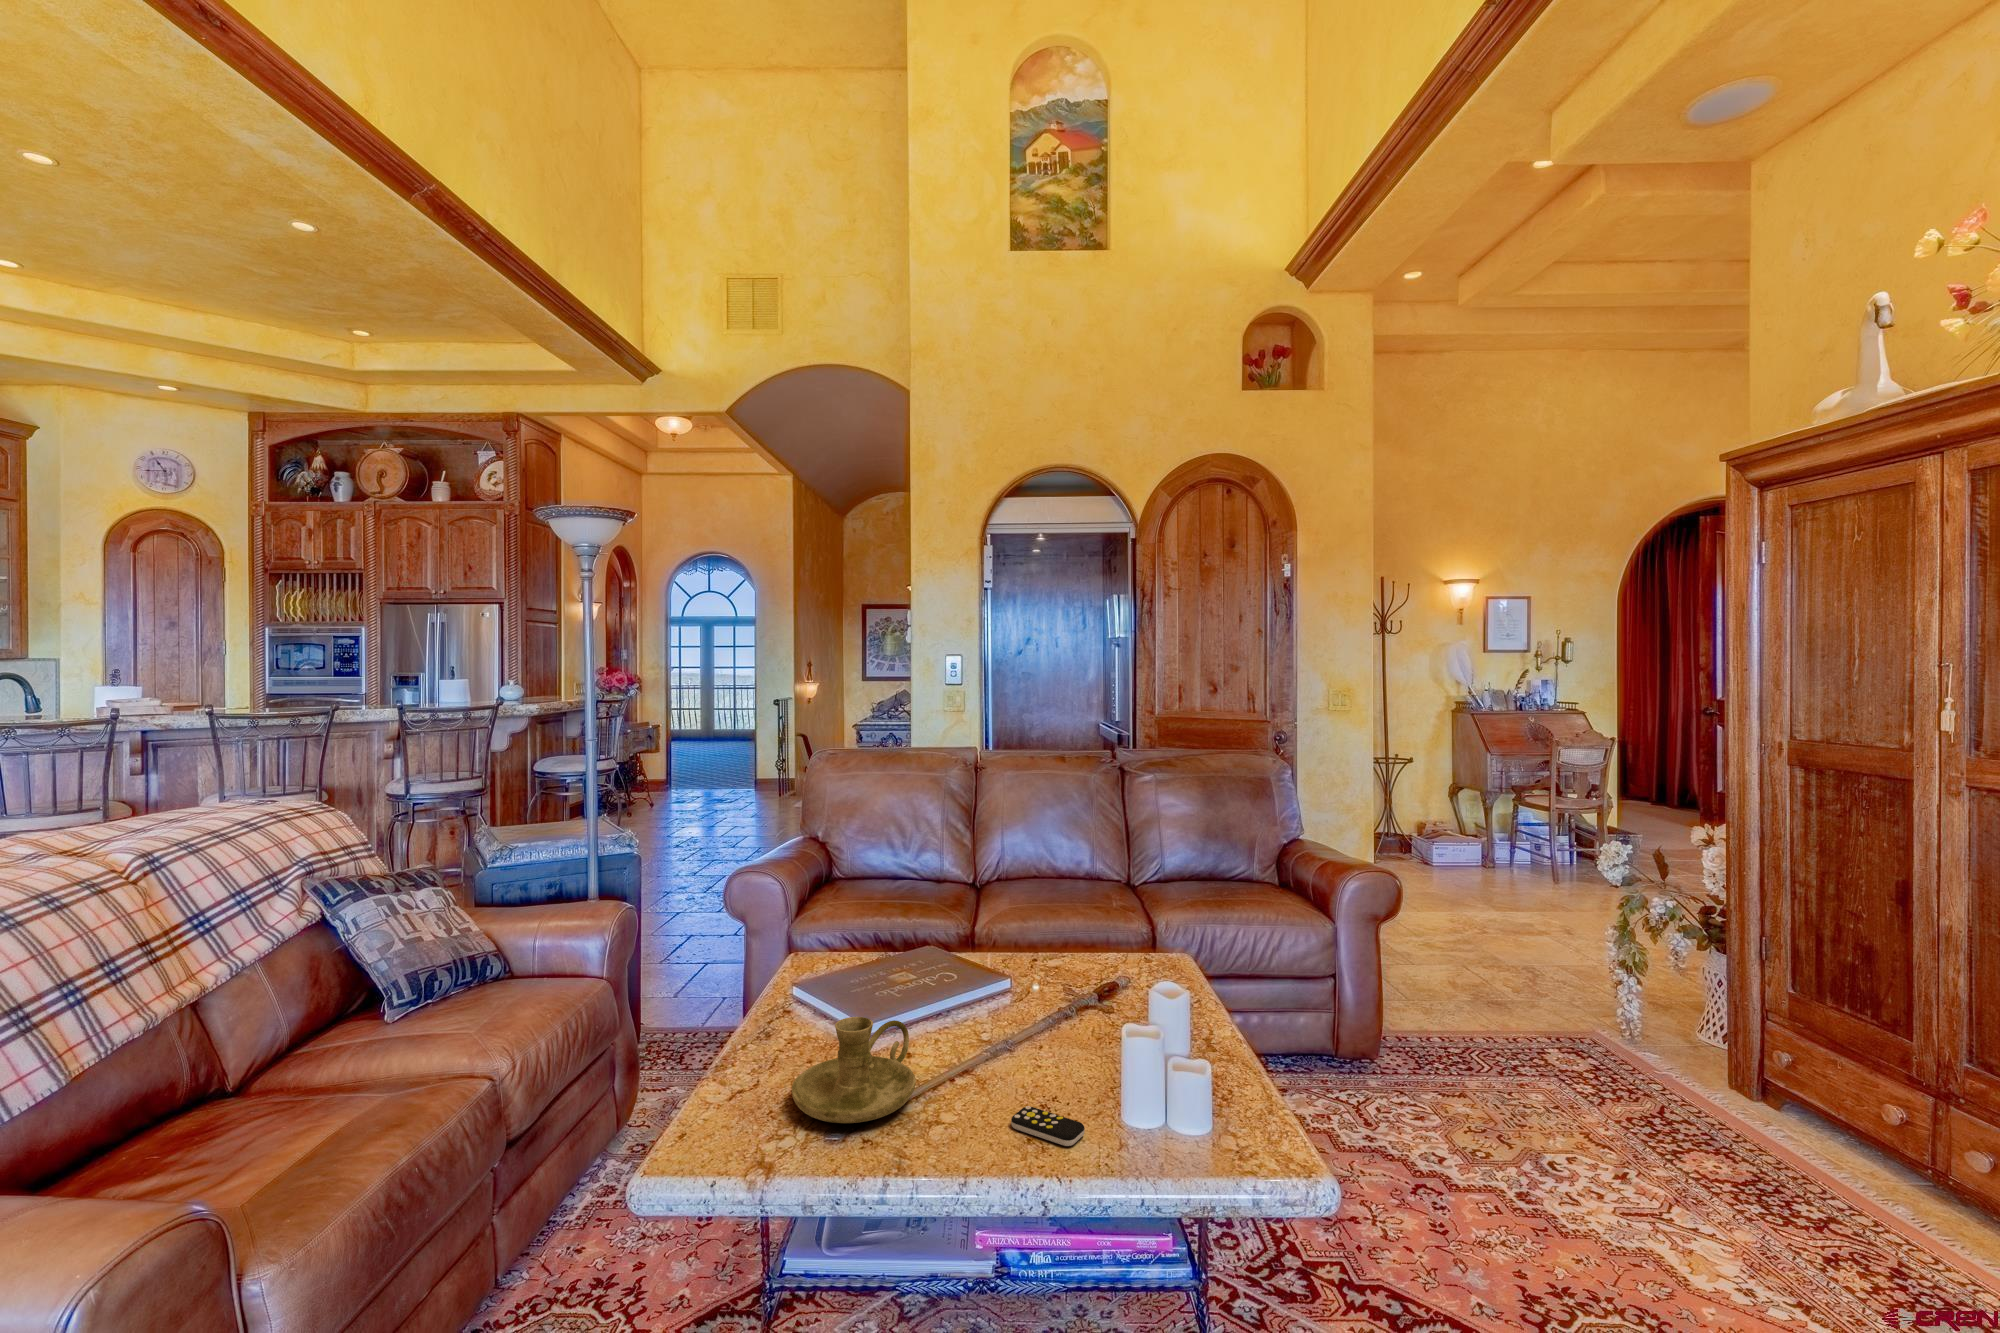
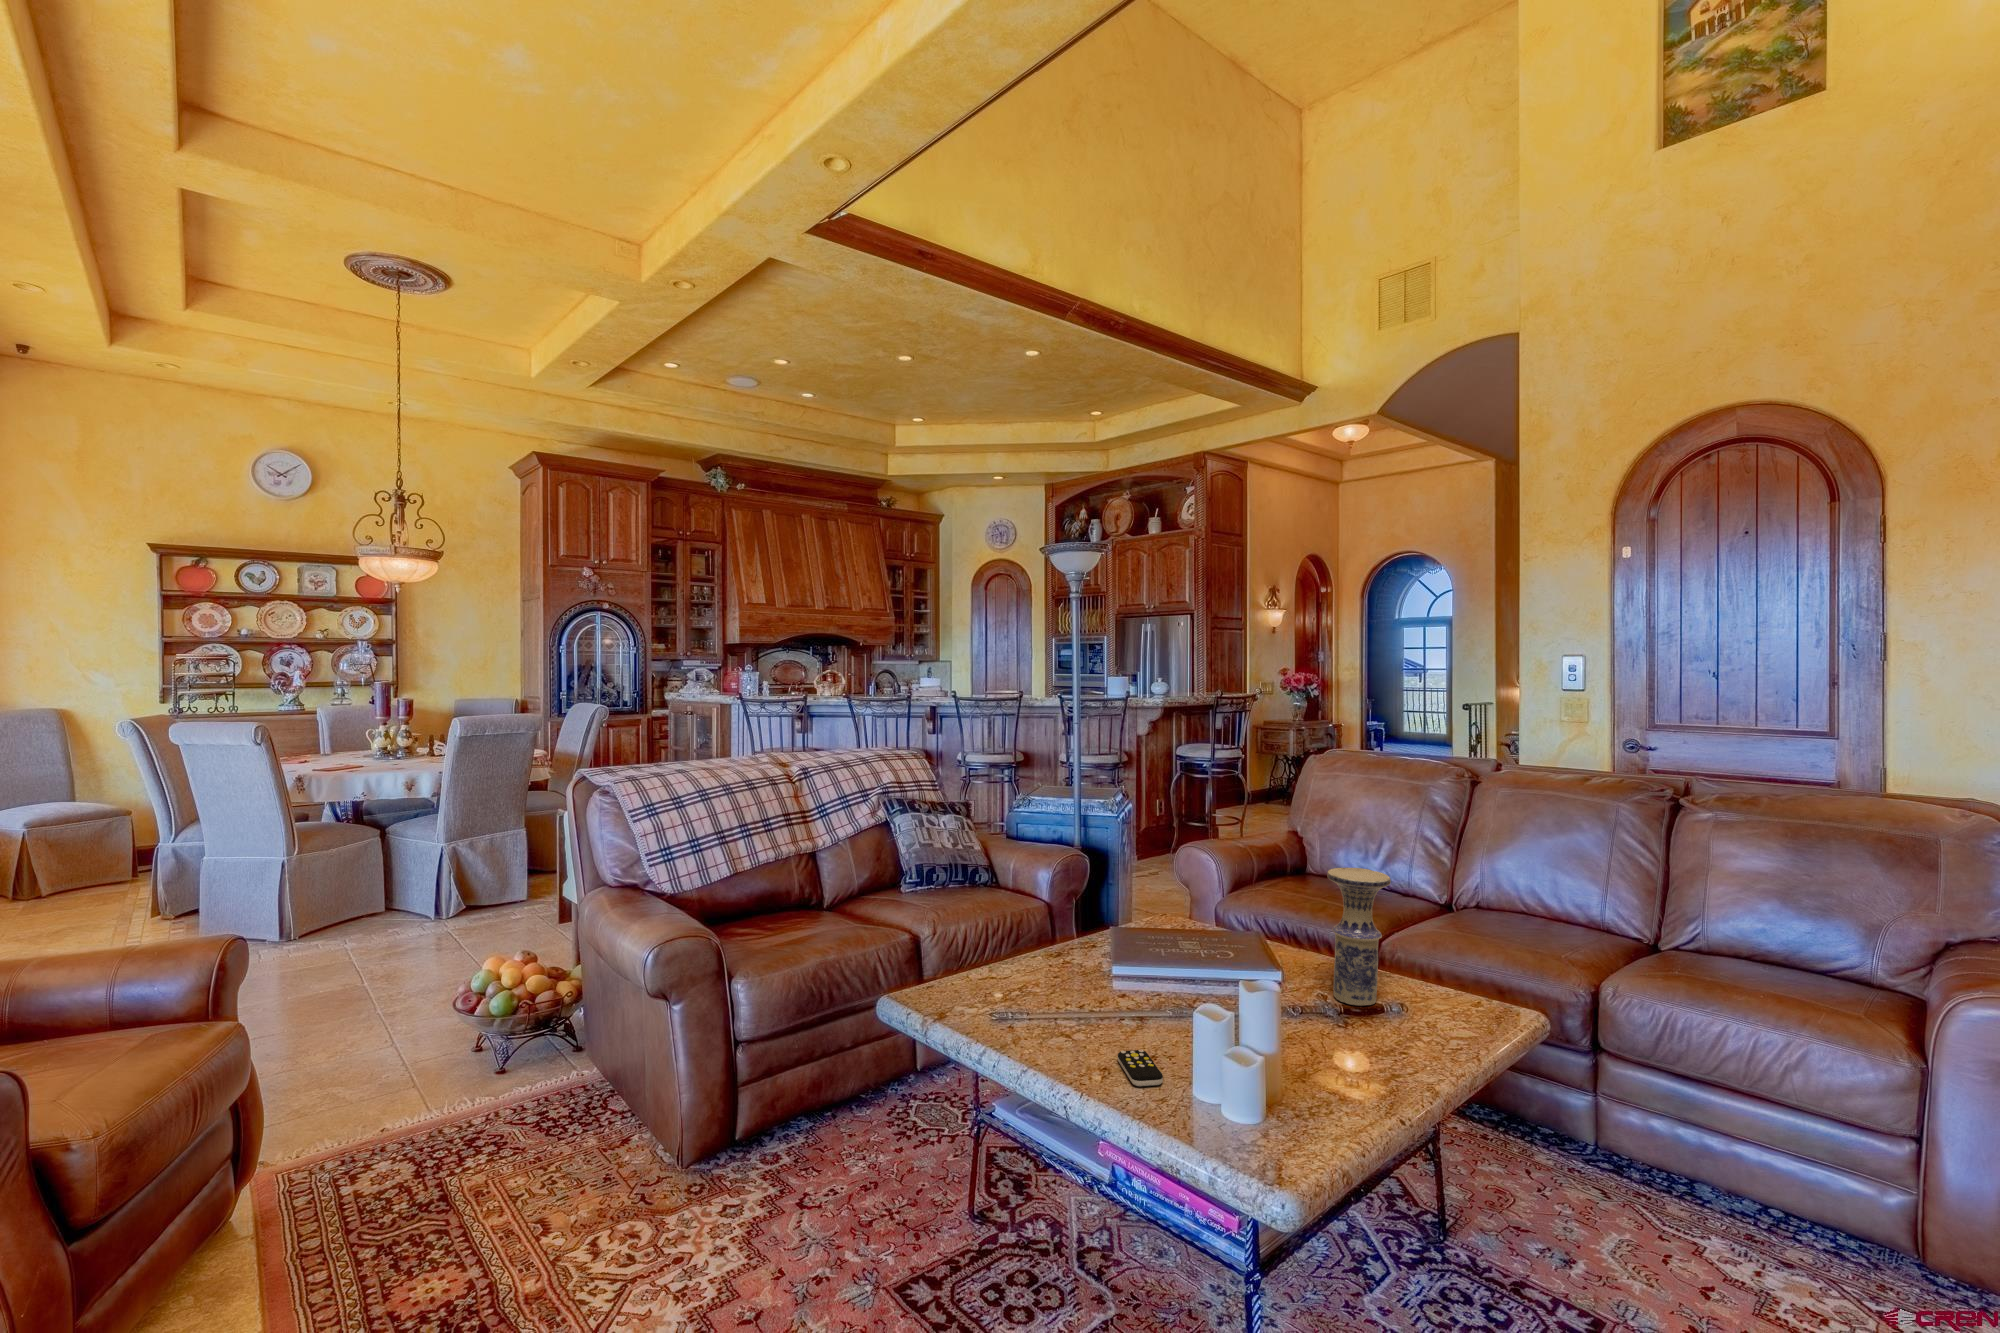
vase: none [1044,863,1100,994] -> present [1327,867,1391,1006]
candle holder: present [792,1017,916,1123] -> none [995,939,1114,1018]

